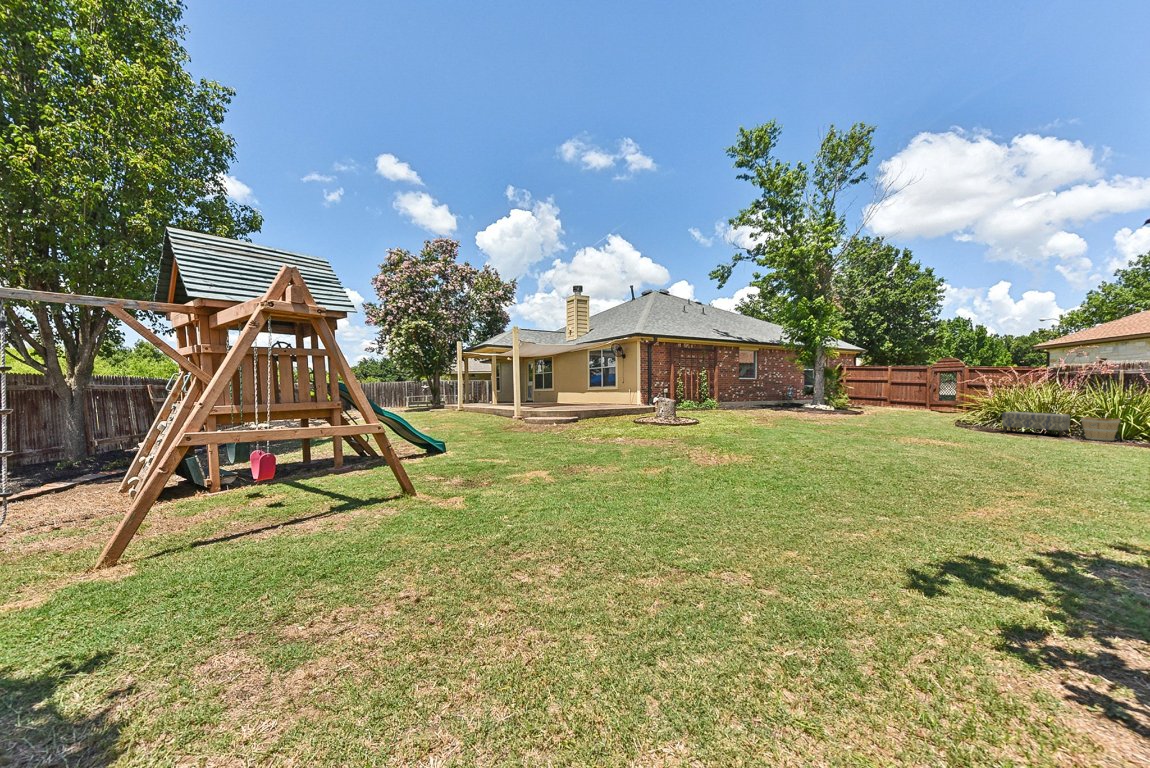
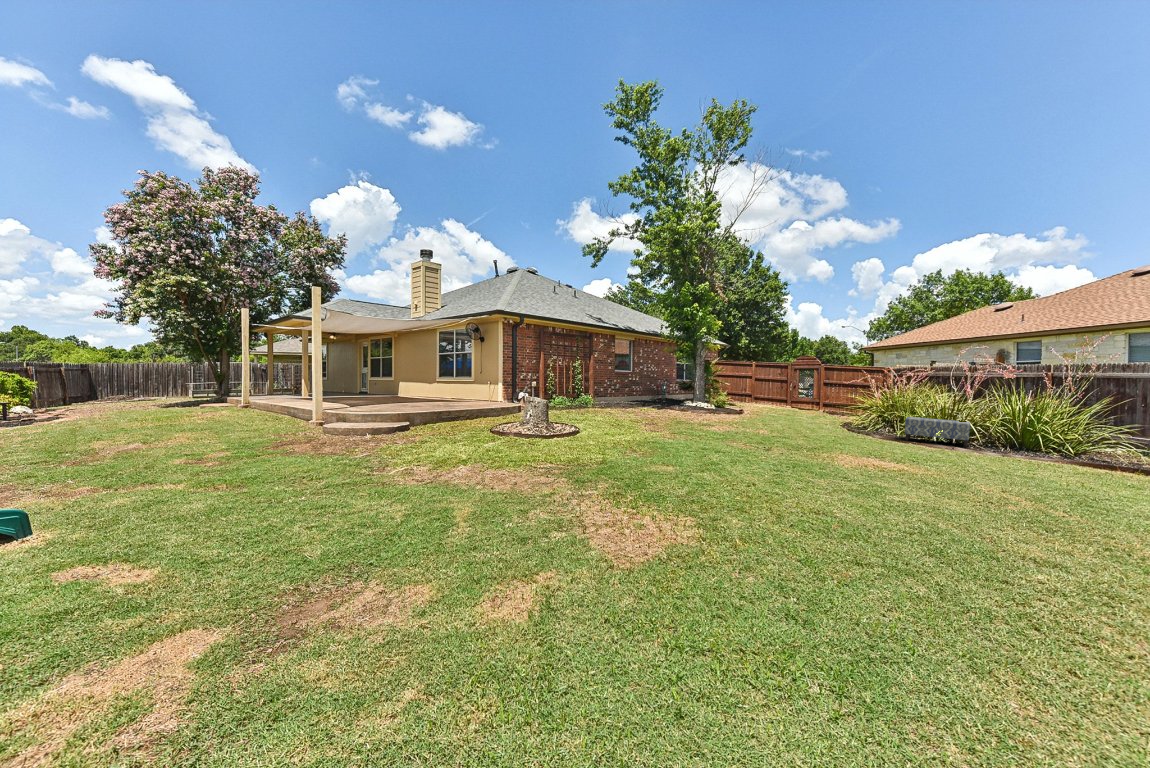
wooden bucket: present [1081,417,1120,441] -> none [985,425,1025,453]

